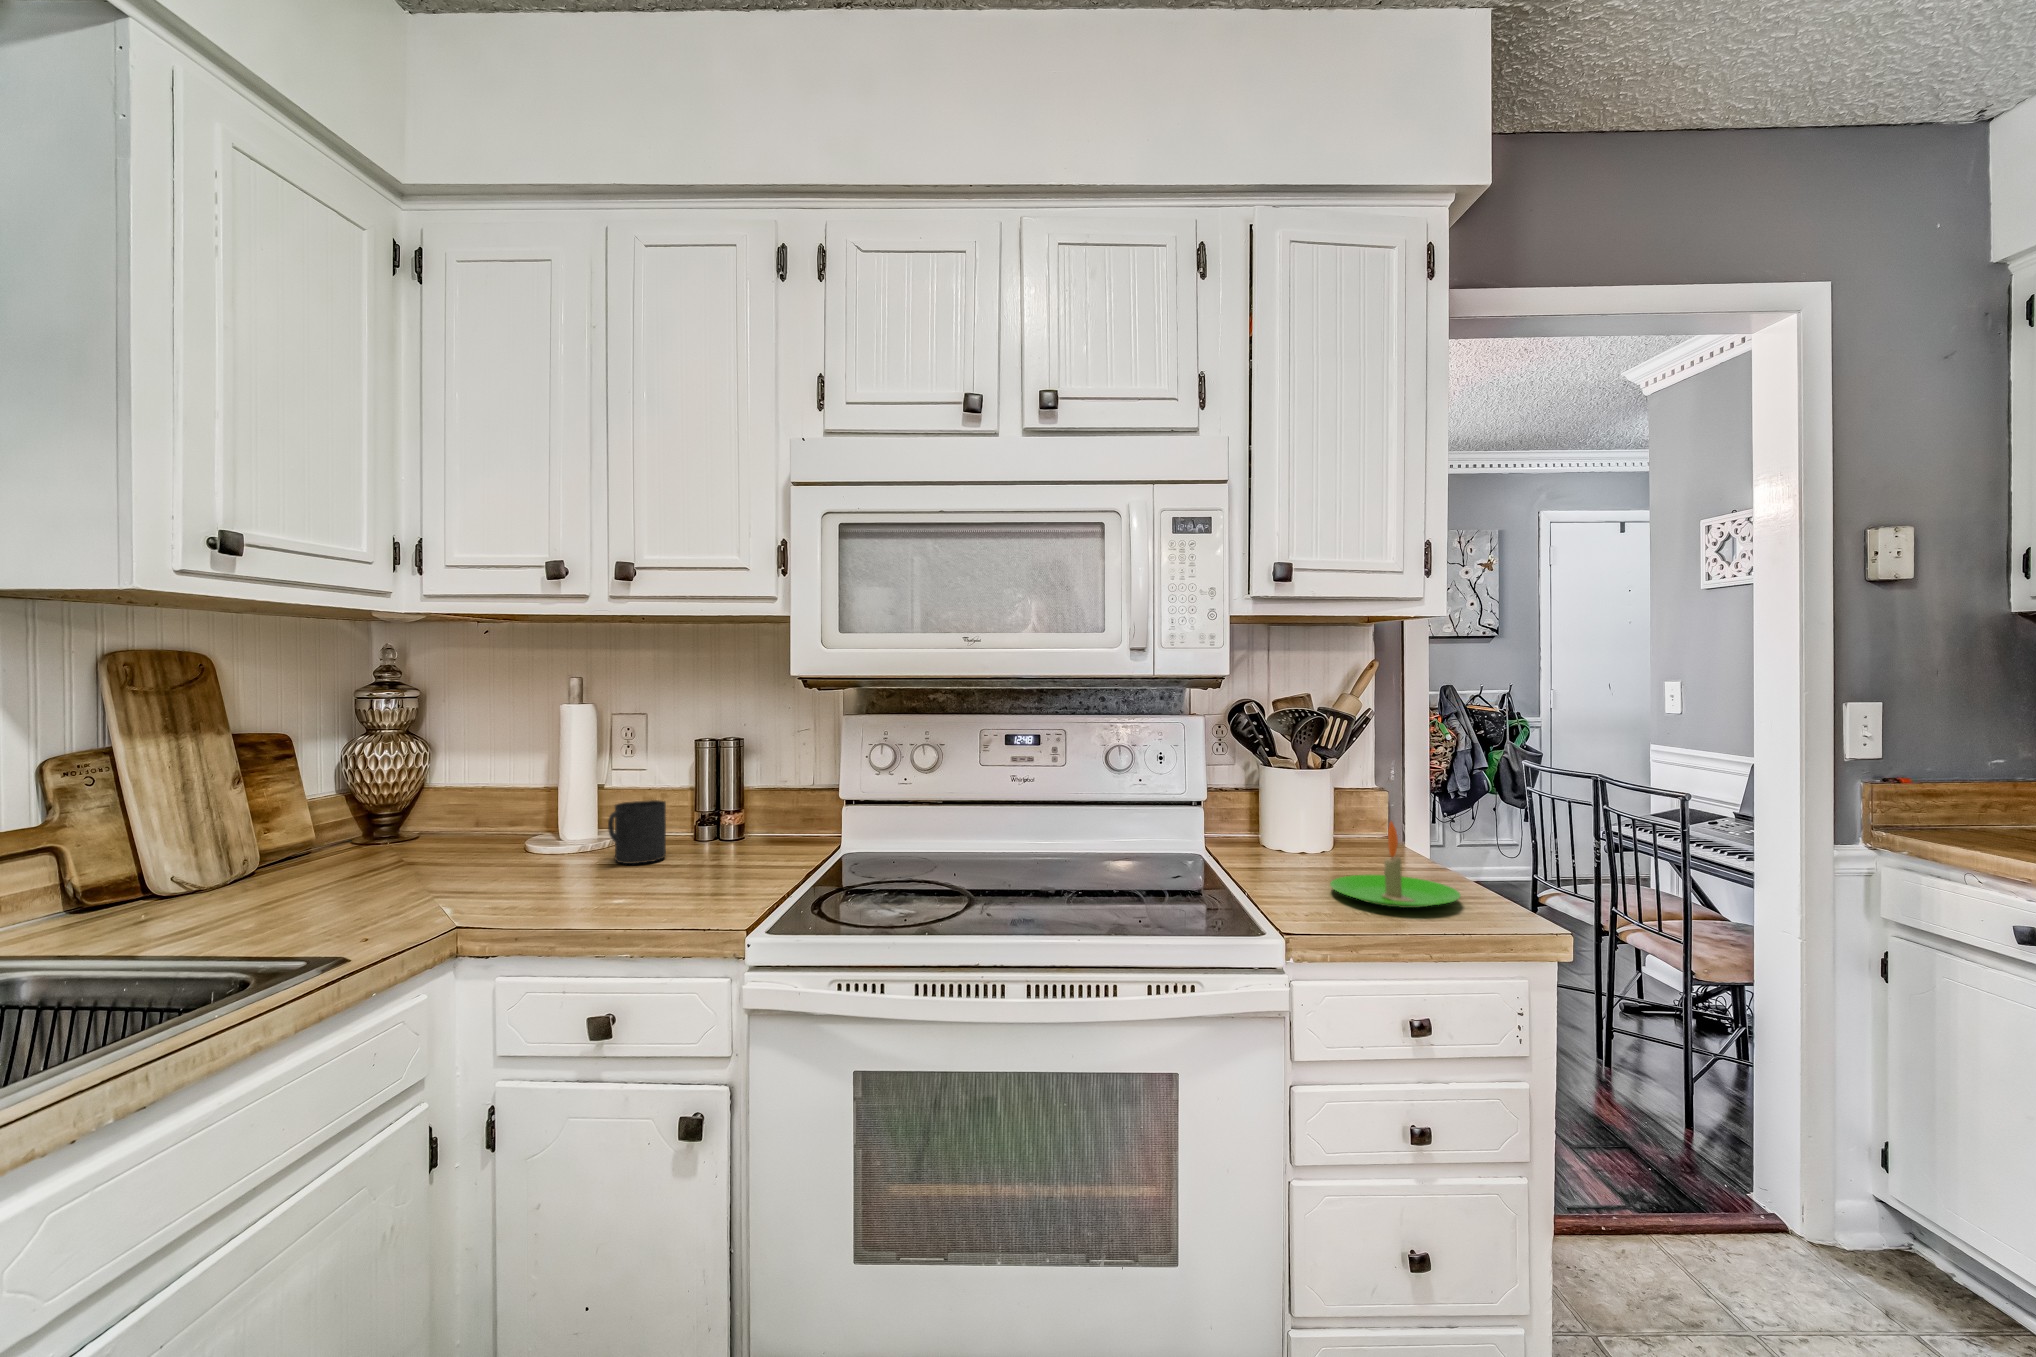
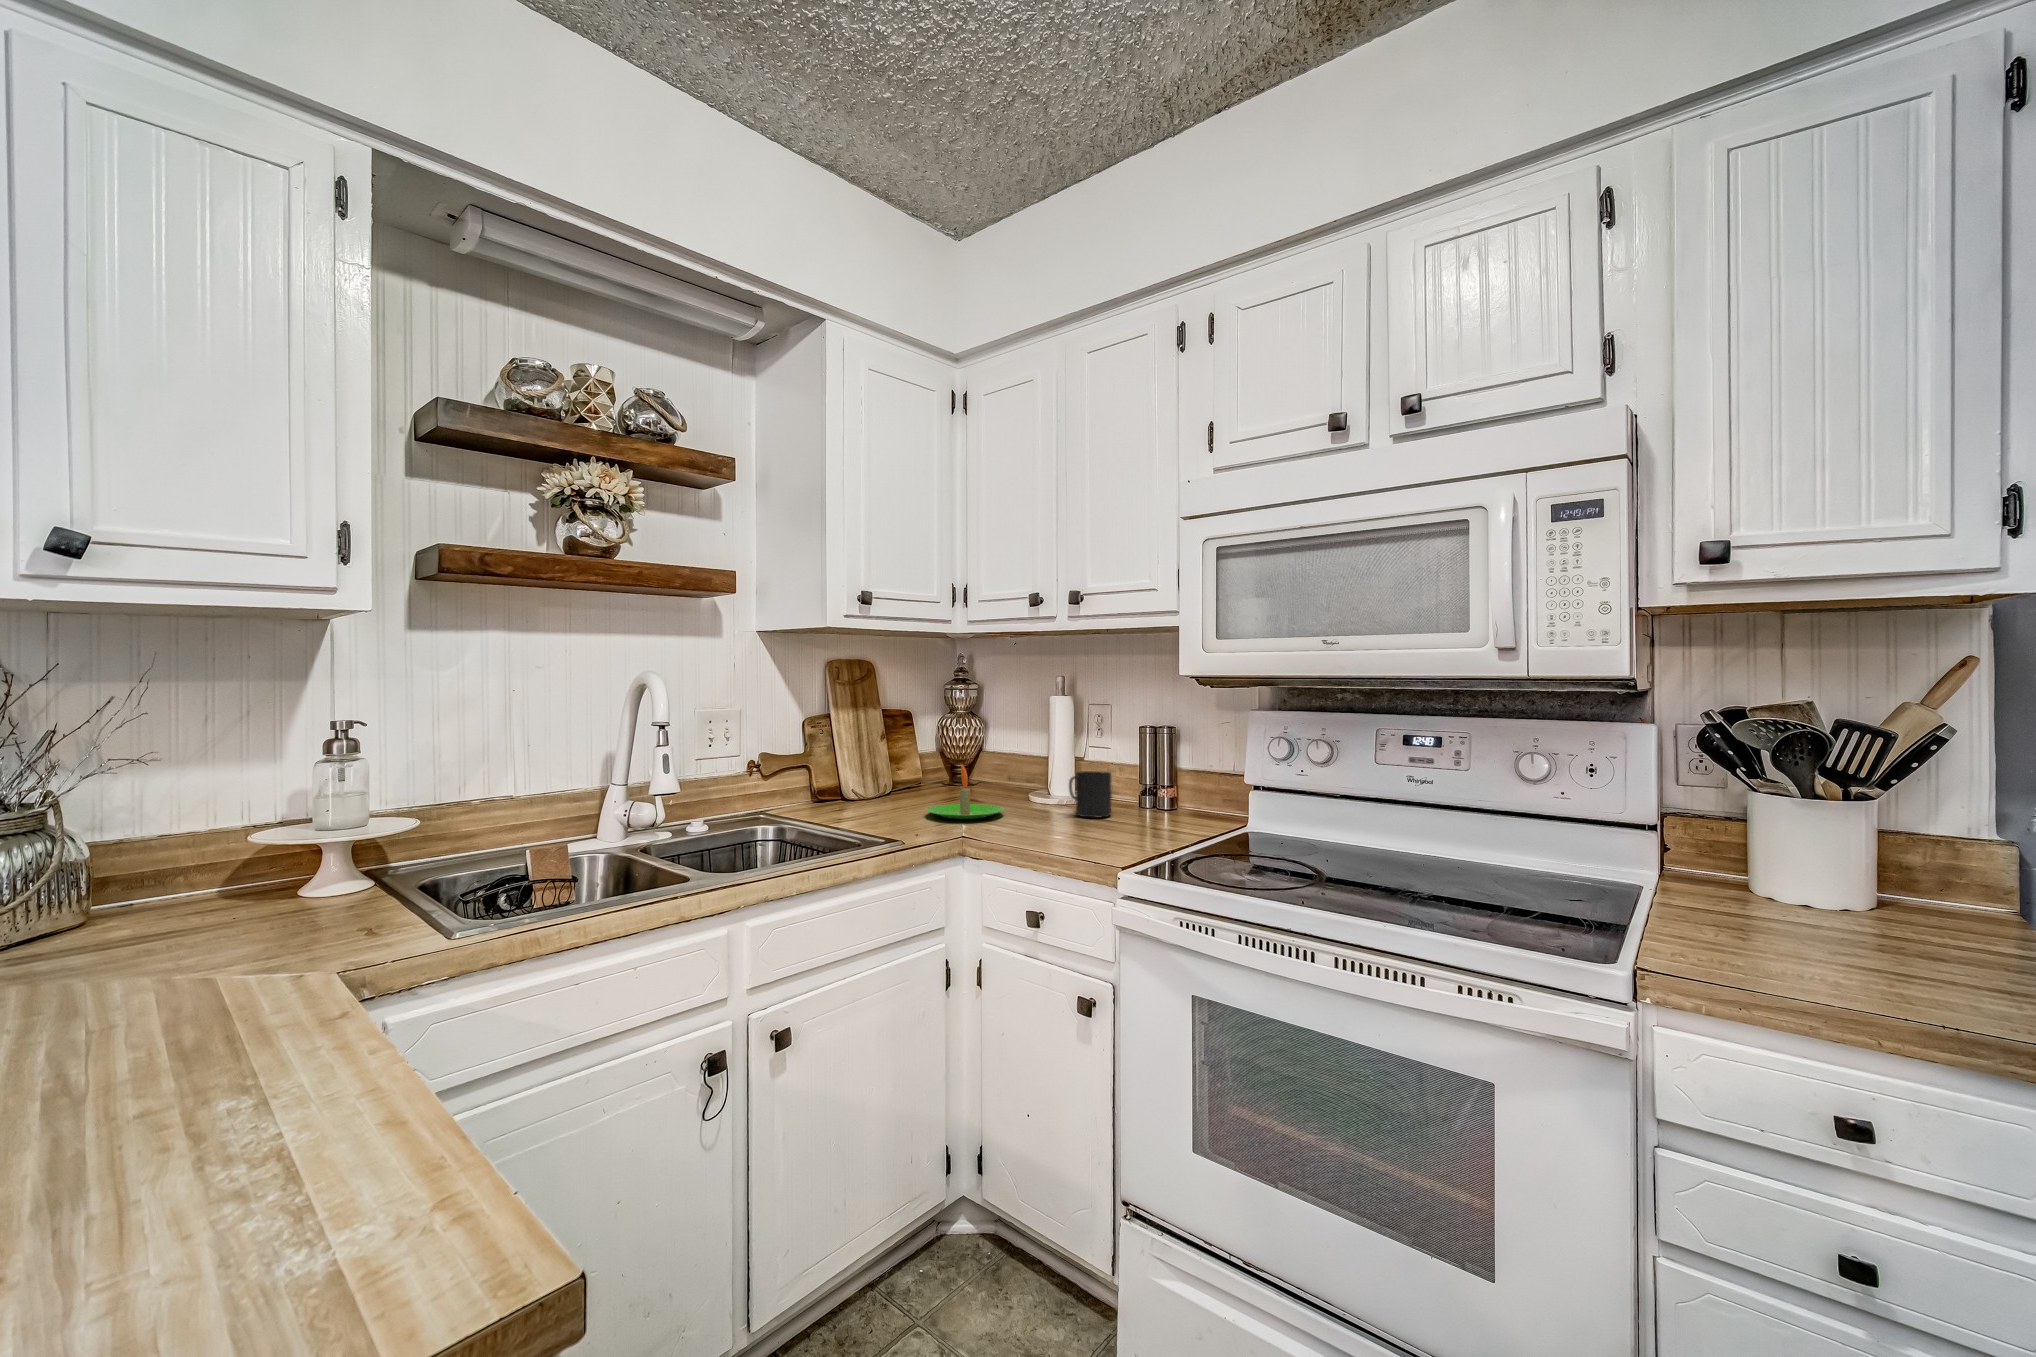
candle: present [1330,822,1461,908] -> present [926,764,1004,819]

